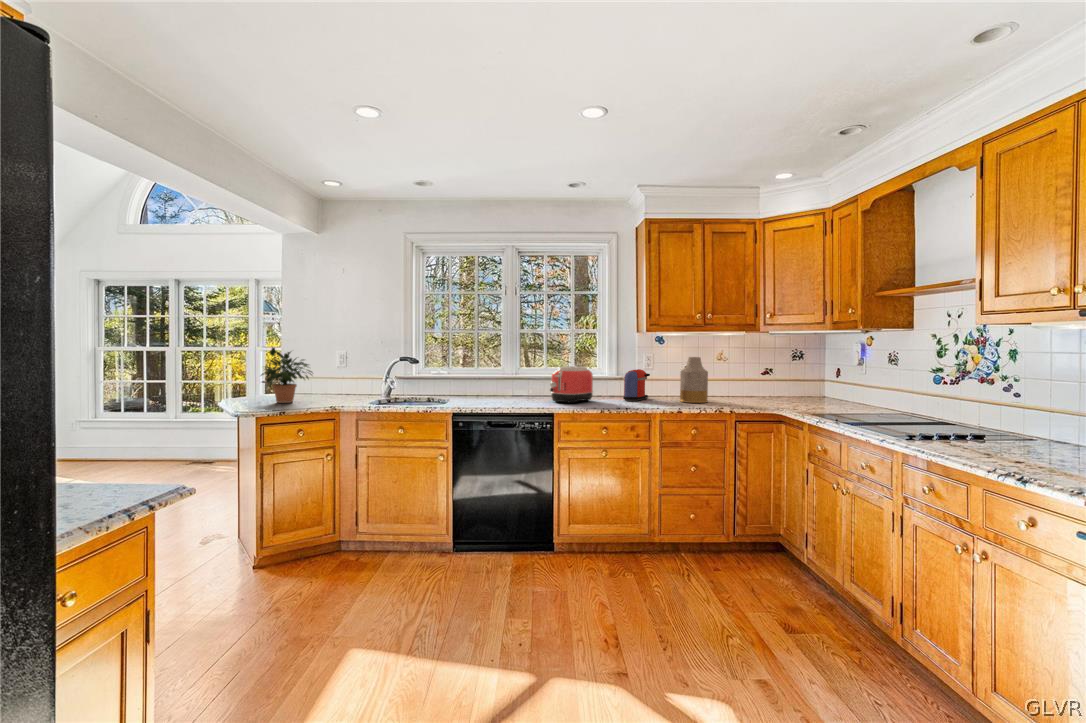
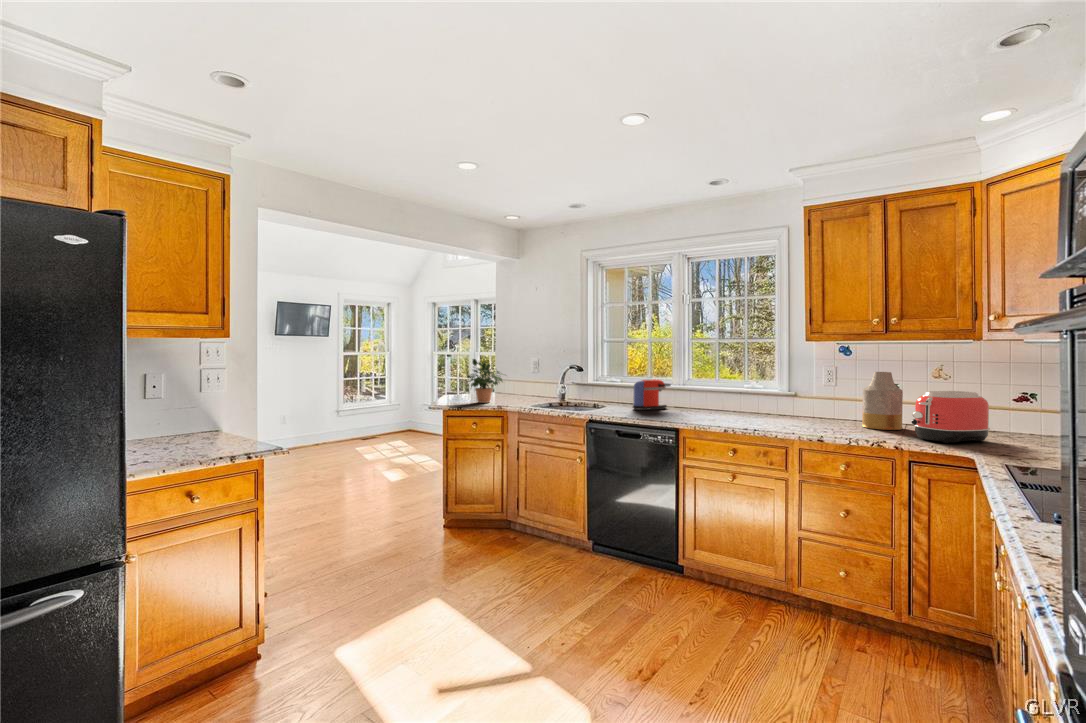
toaster: present [550,366,593,403] -> present [912,391,990,443]
coffee maker: present [623,369,650,401] -> present [633,379,671,410]

